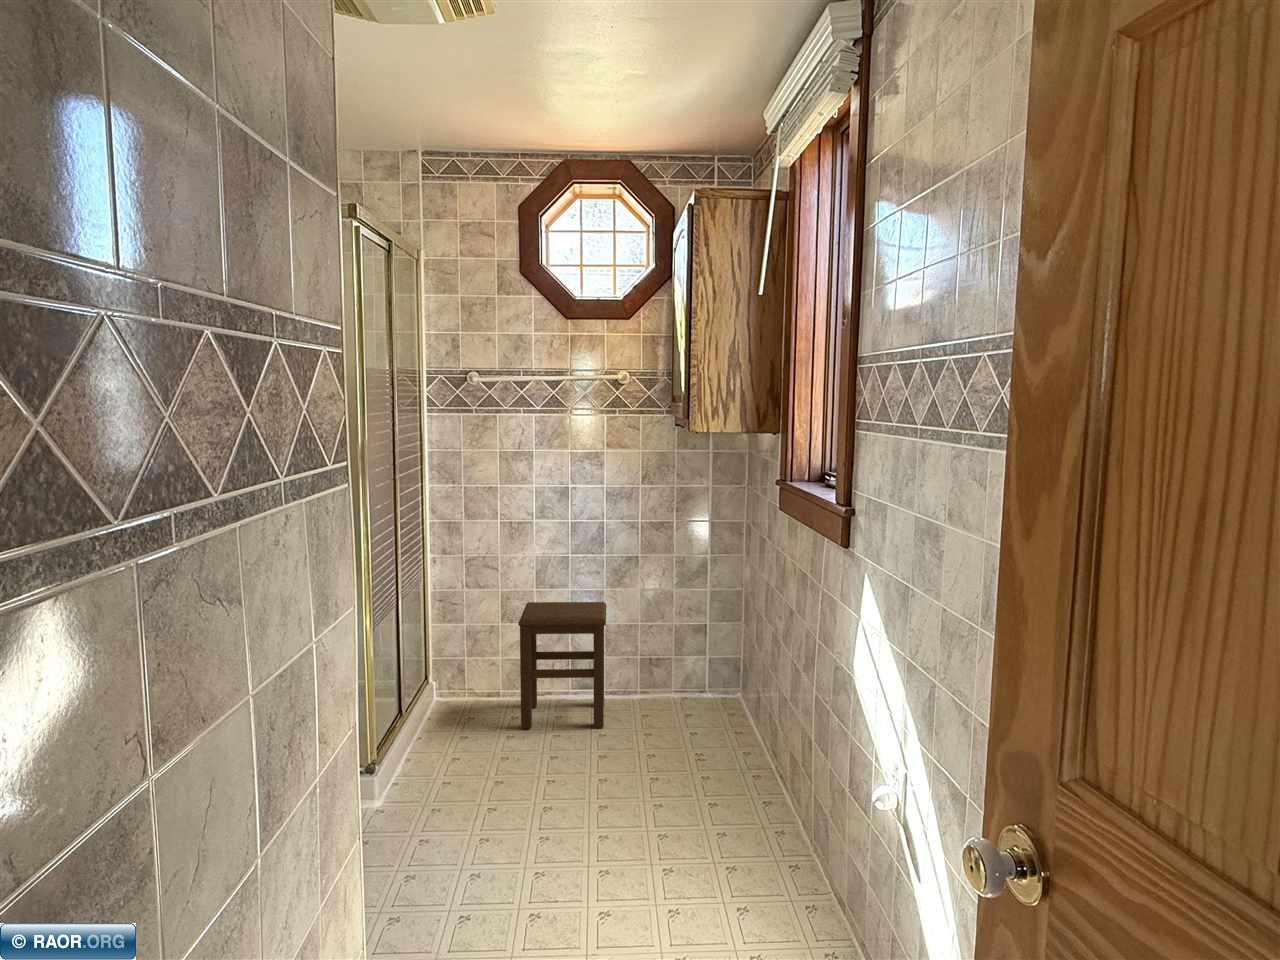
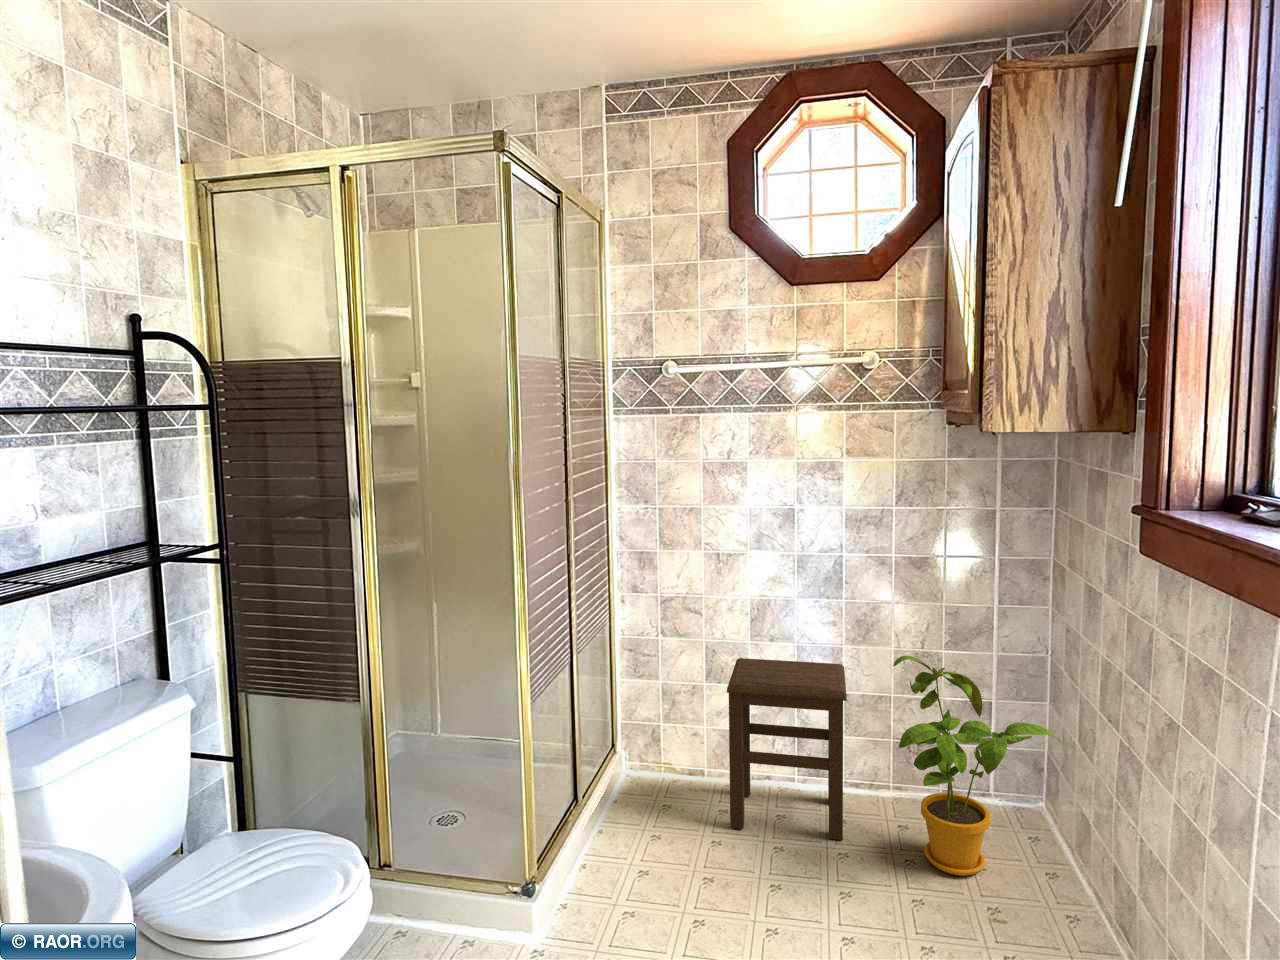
house plant: none [638,591,746,739] -> present [893,655,1062,876]

